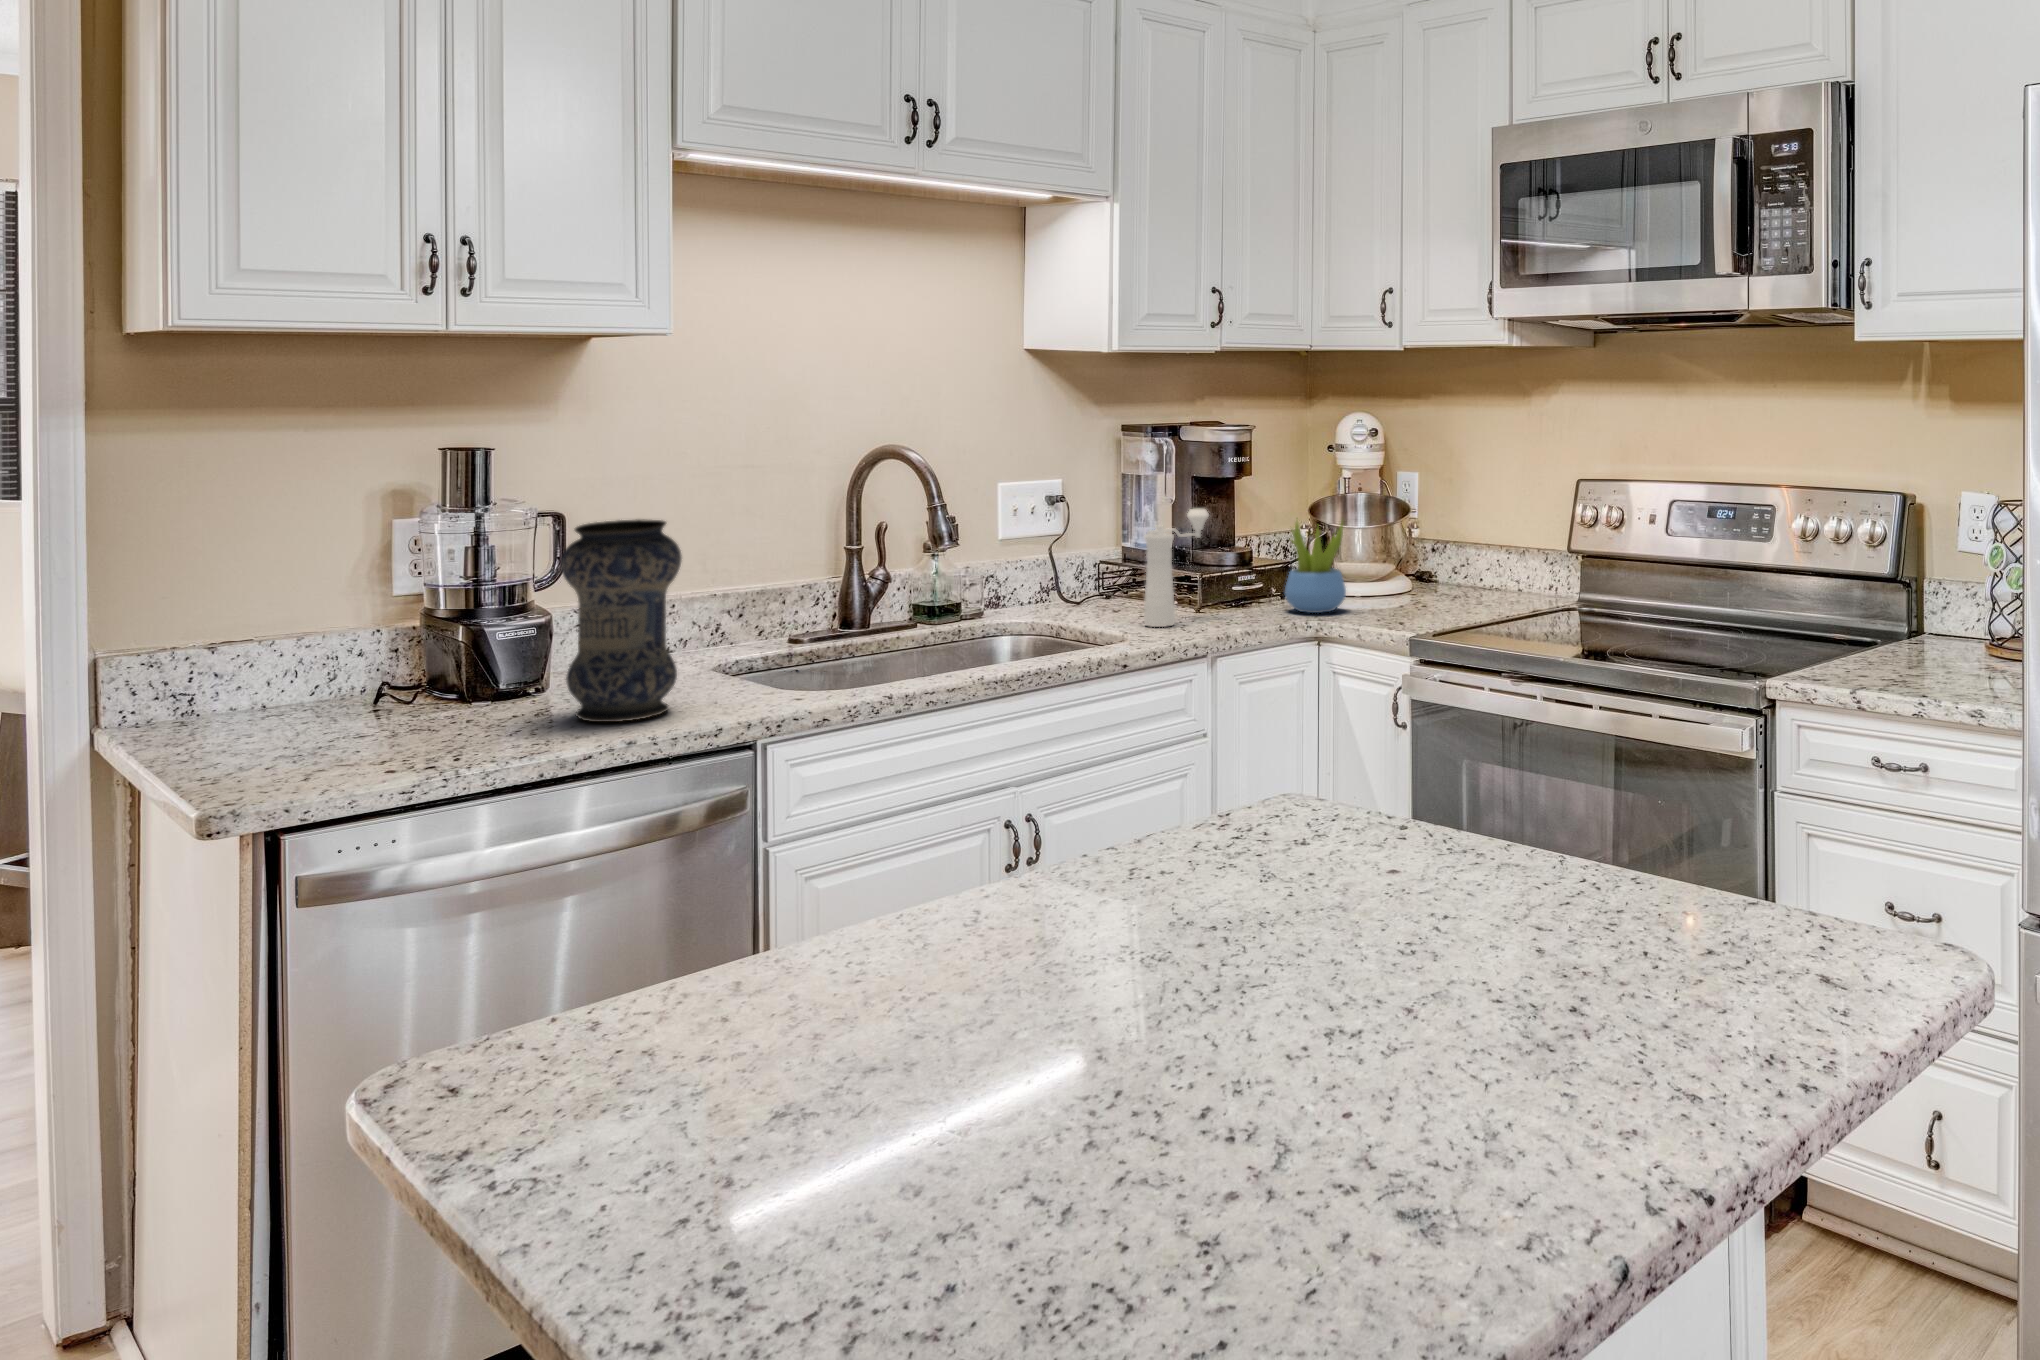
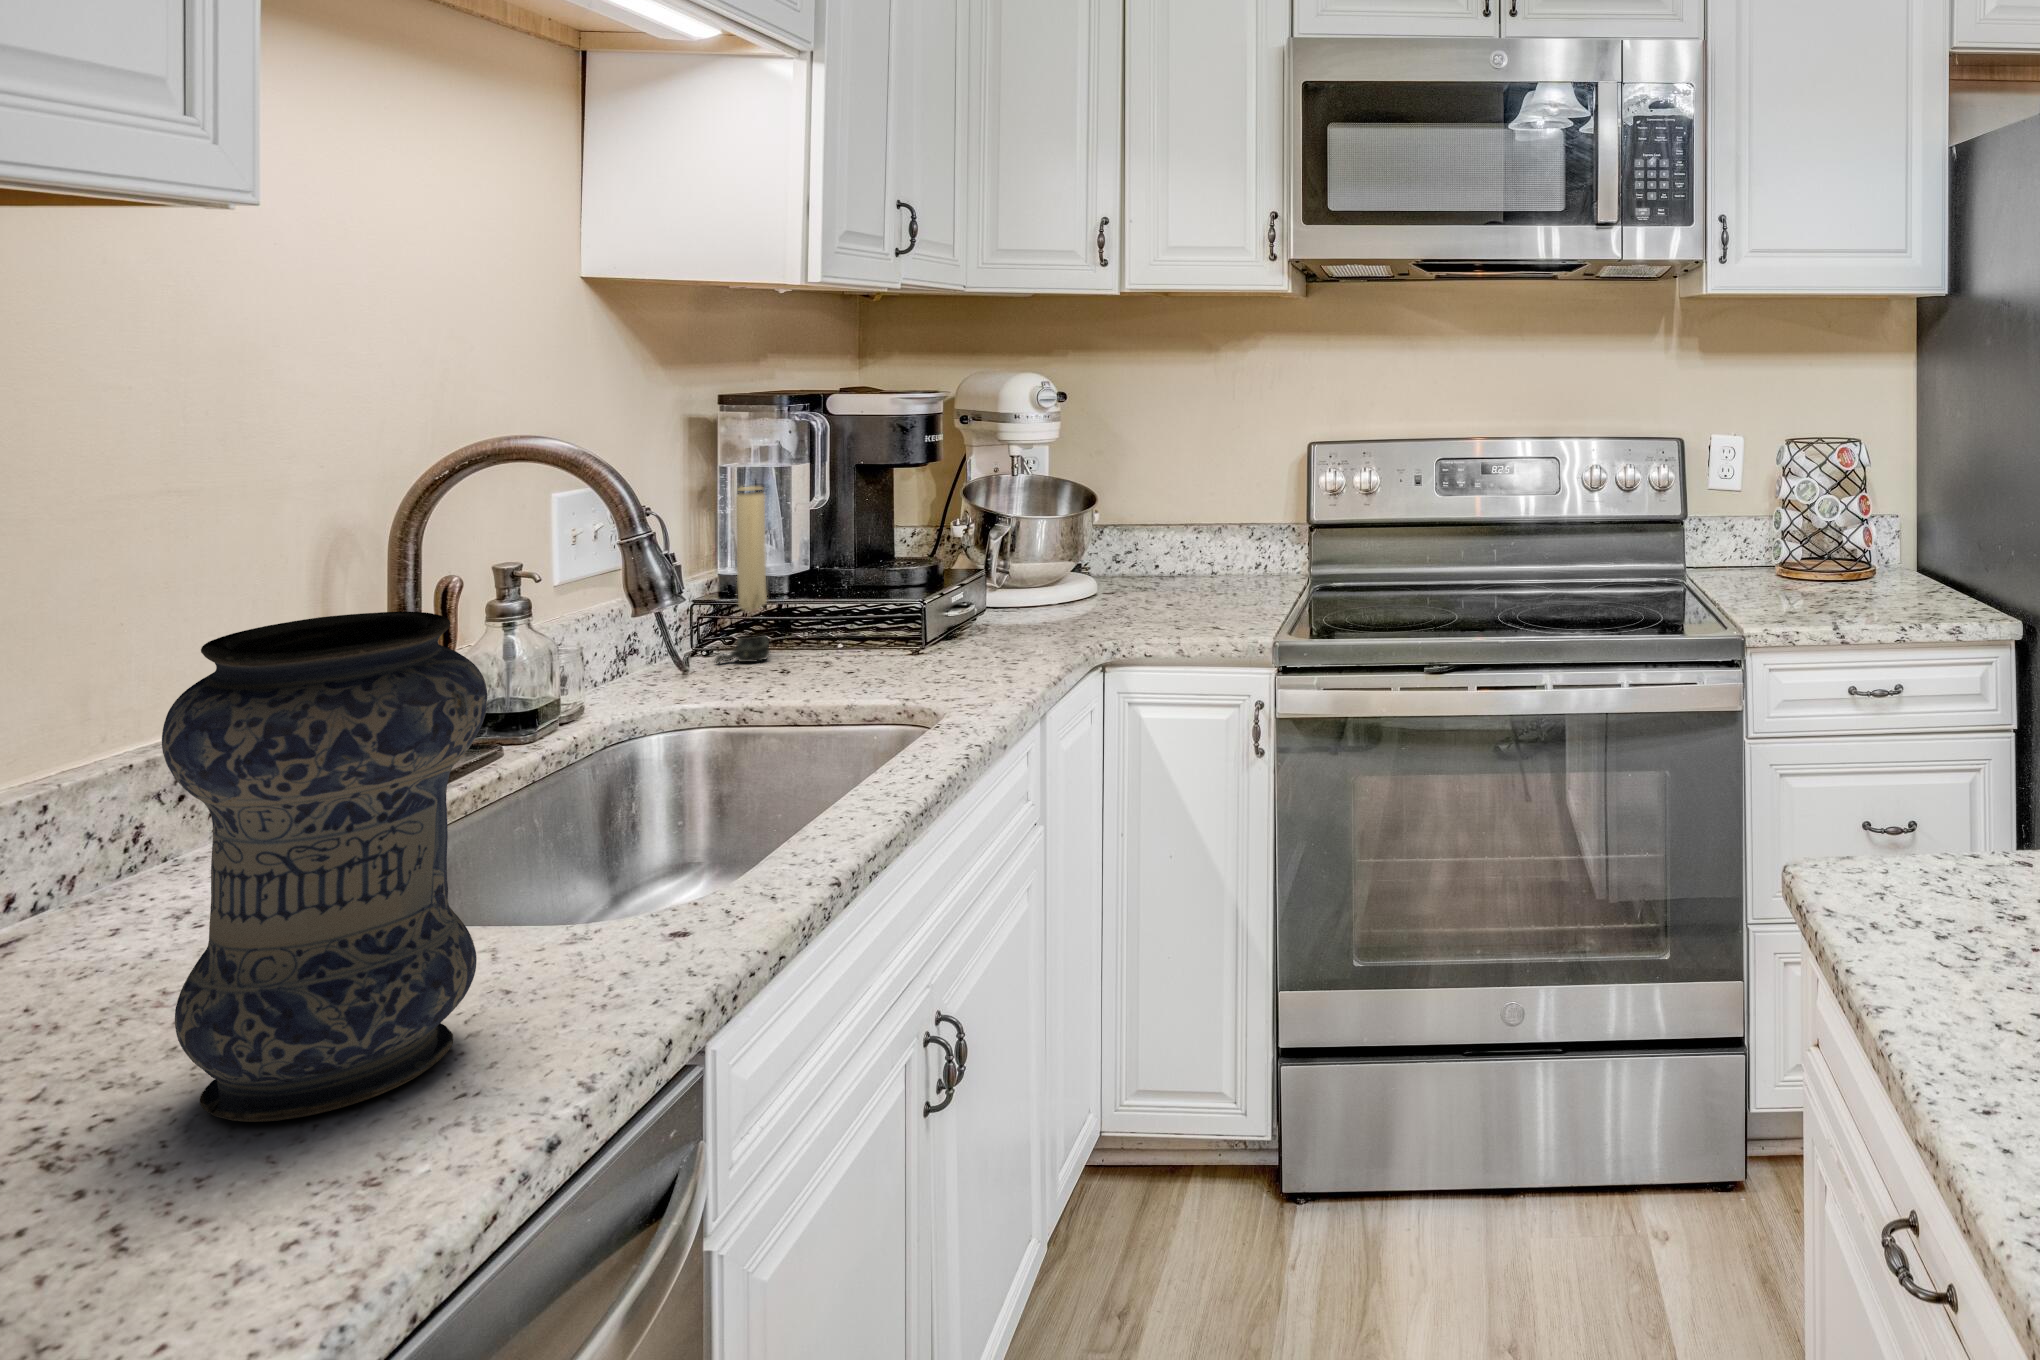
candle: none [1103,488,1134,605] -> present [715,486,770,663]
pepper mill: present [1144,509,1209,627] -> none [887,506,949,684]
succulent plant: present [1285,522,1346,613] -> none [1009,503,1095,633]

